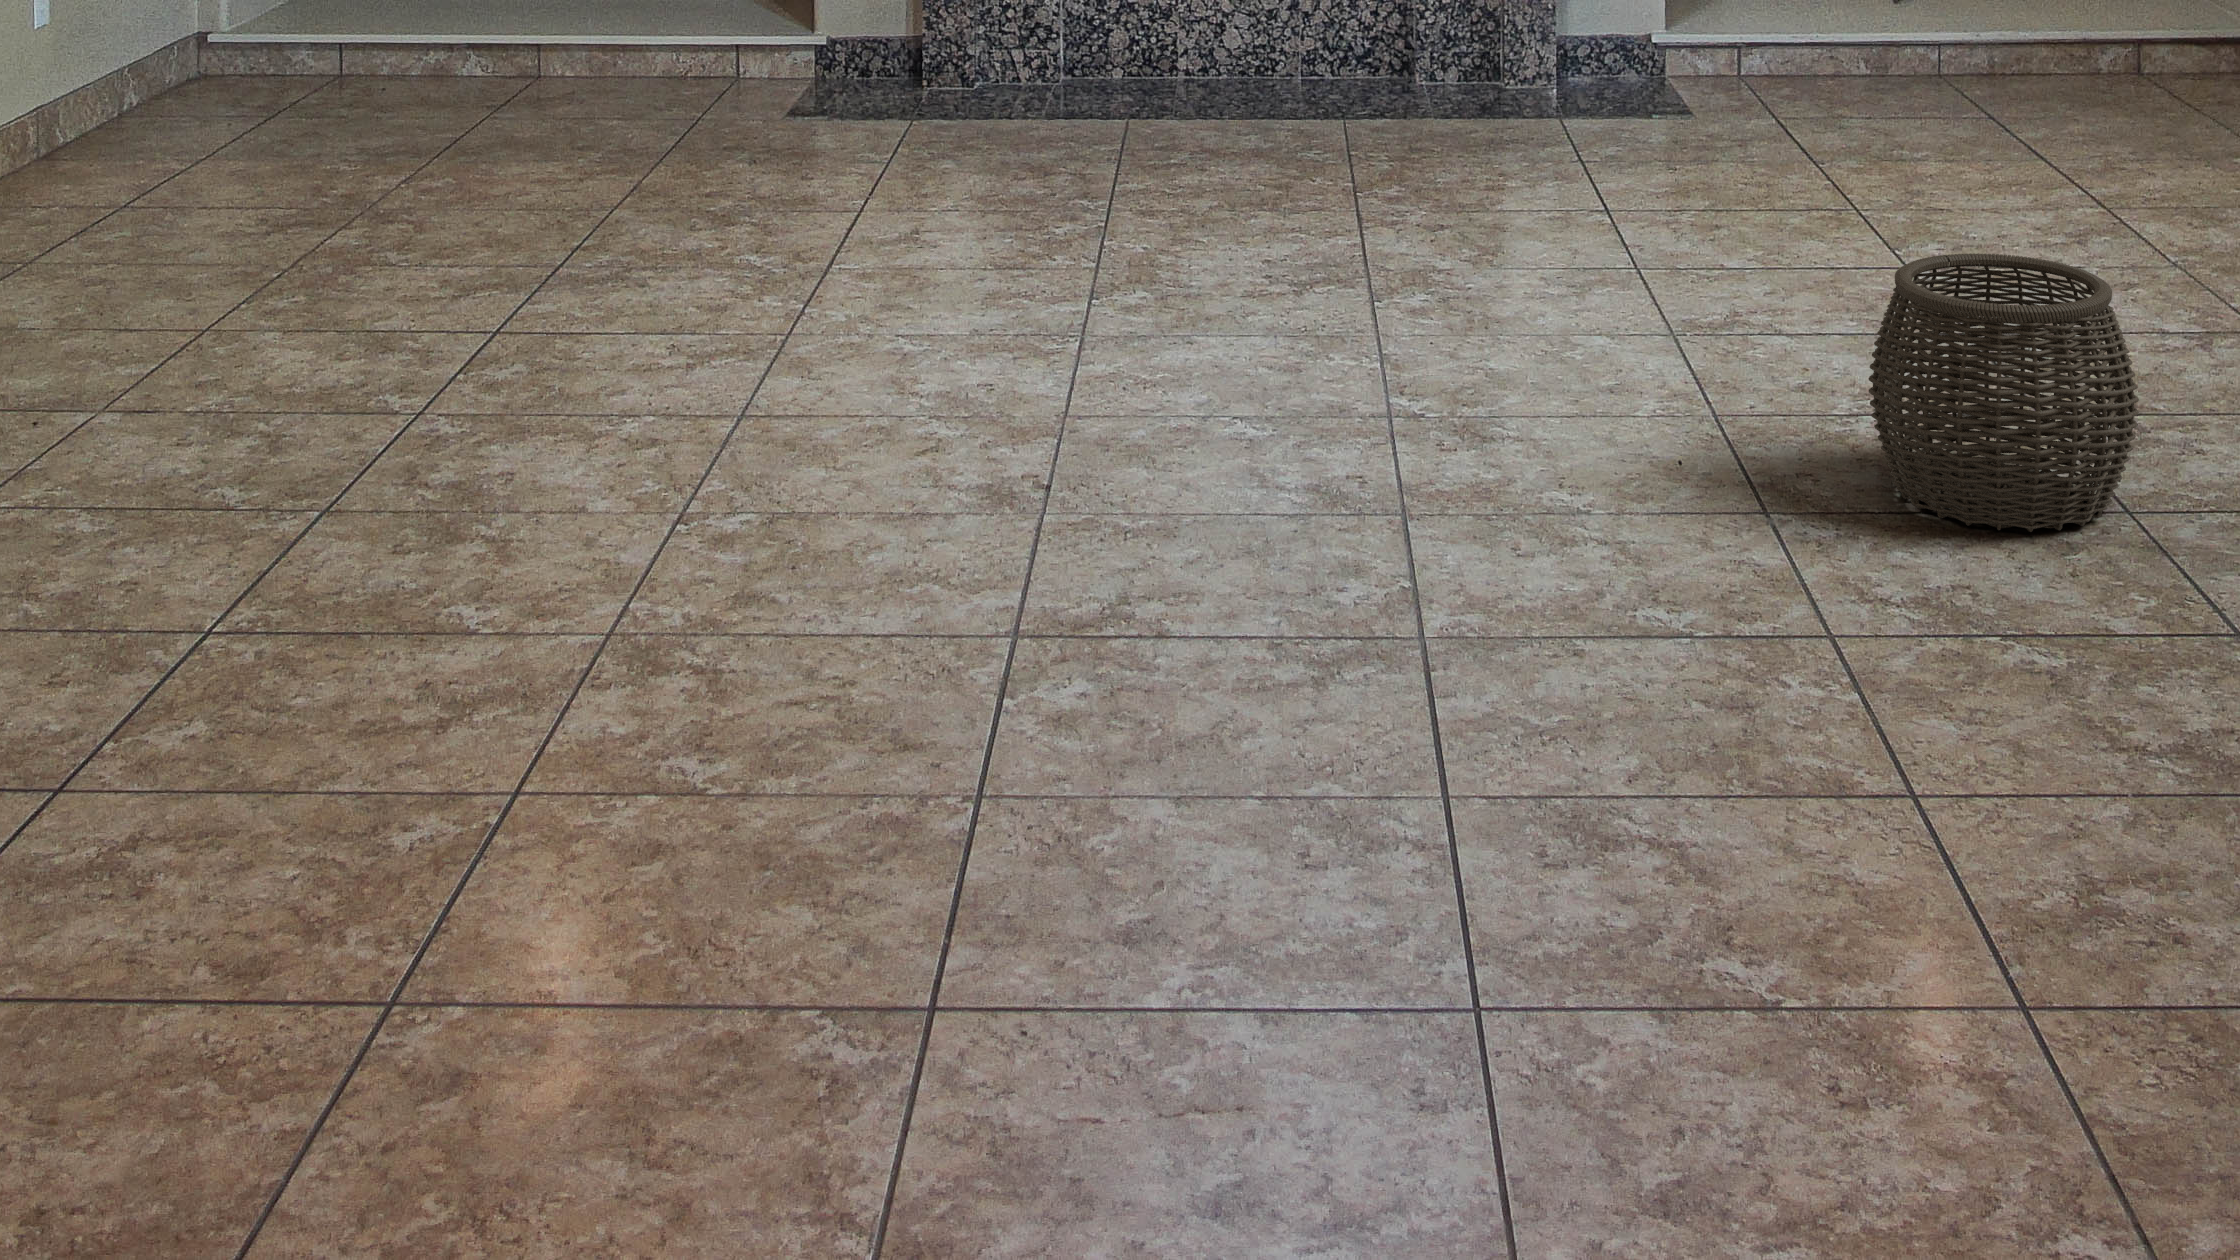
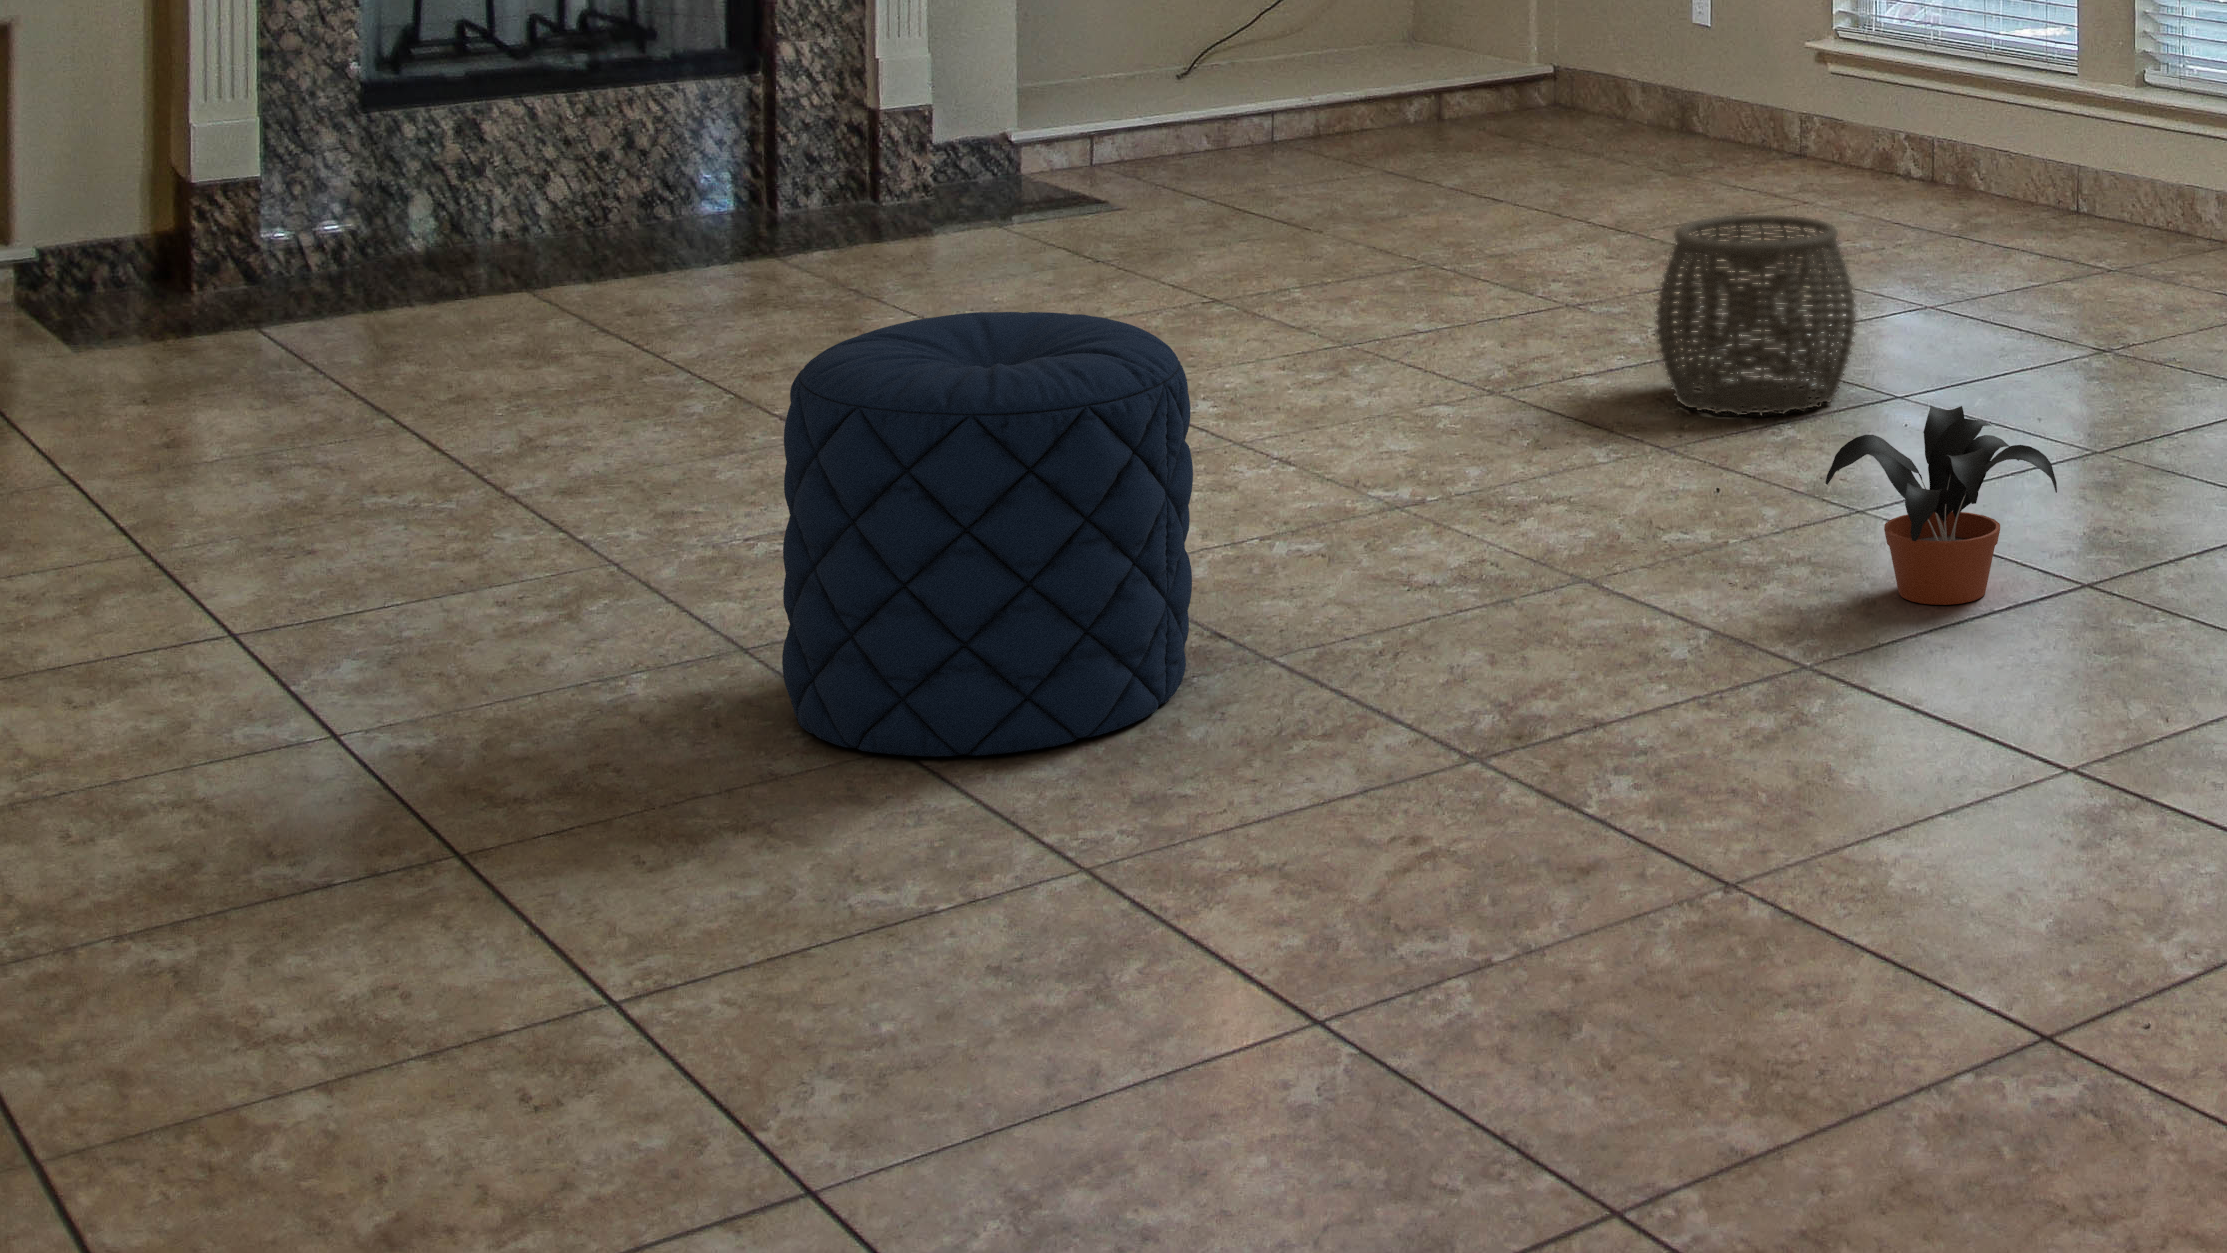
pouf: none [388,253,844,793] -> present [782,312,1193,757]
potted plant: none [1605,615,1945,940] -> present [1826,406,2057,605]

